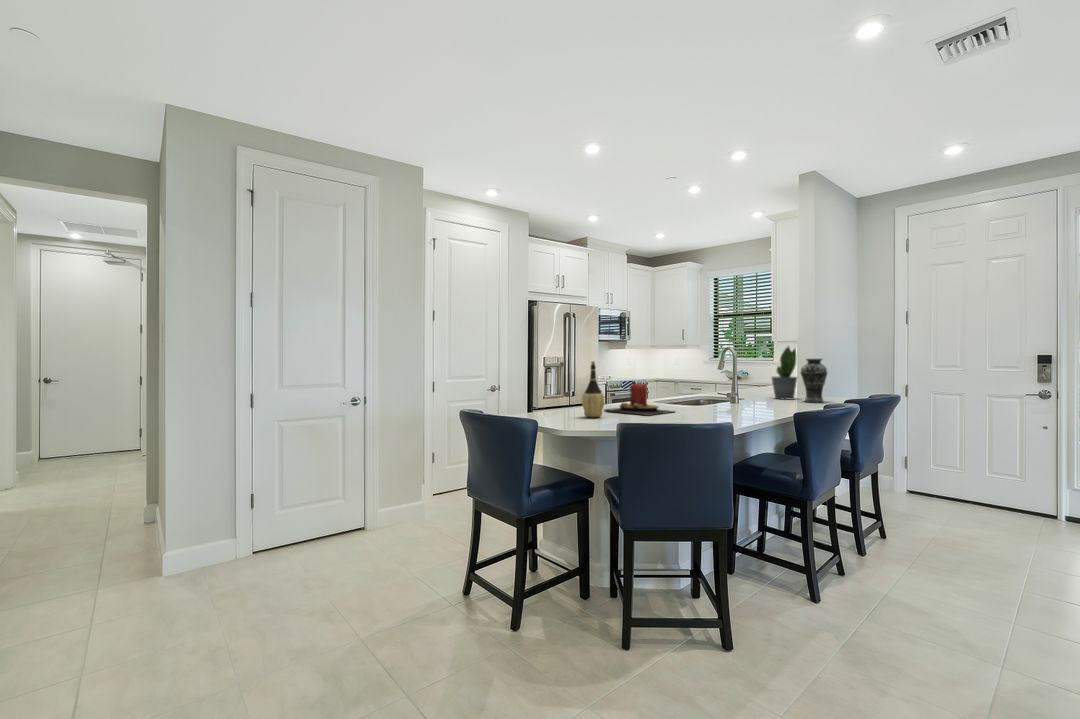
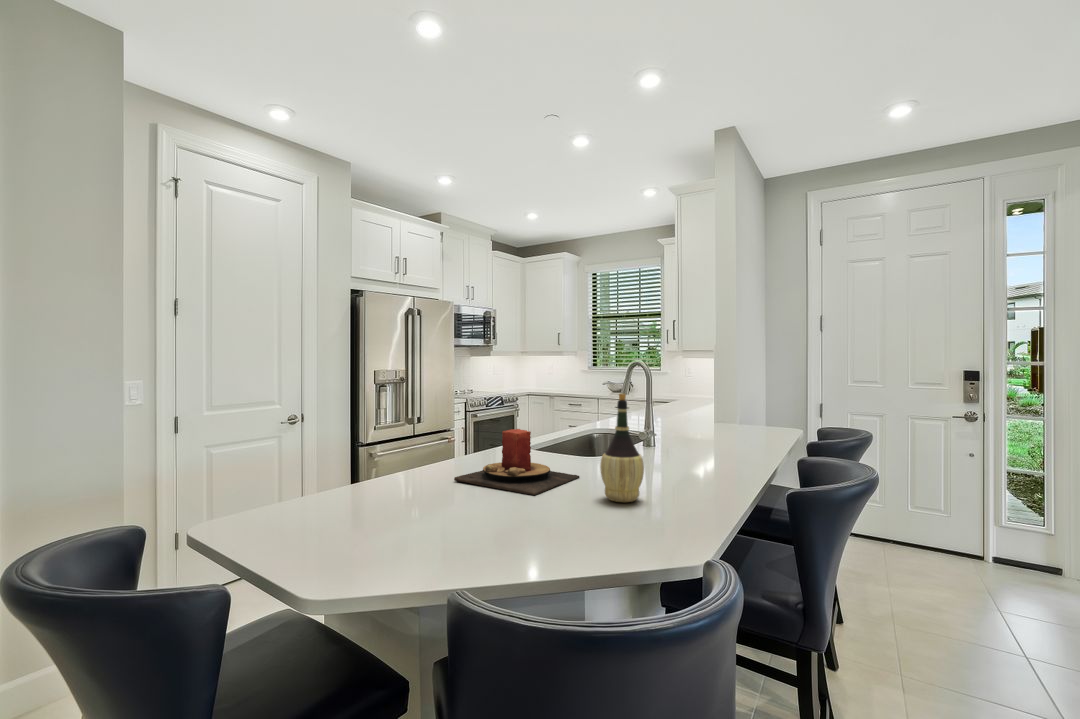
potted plant: present [772,347,797,399] -> none [689,358,723,432]
vase: present [800,359,828,403] -> none [732,378,768,439]
wine bottle: present [582,361,605,417] -> present [600,393,644,502]

